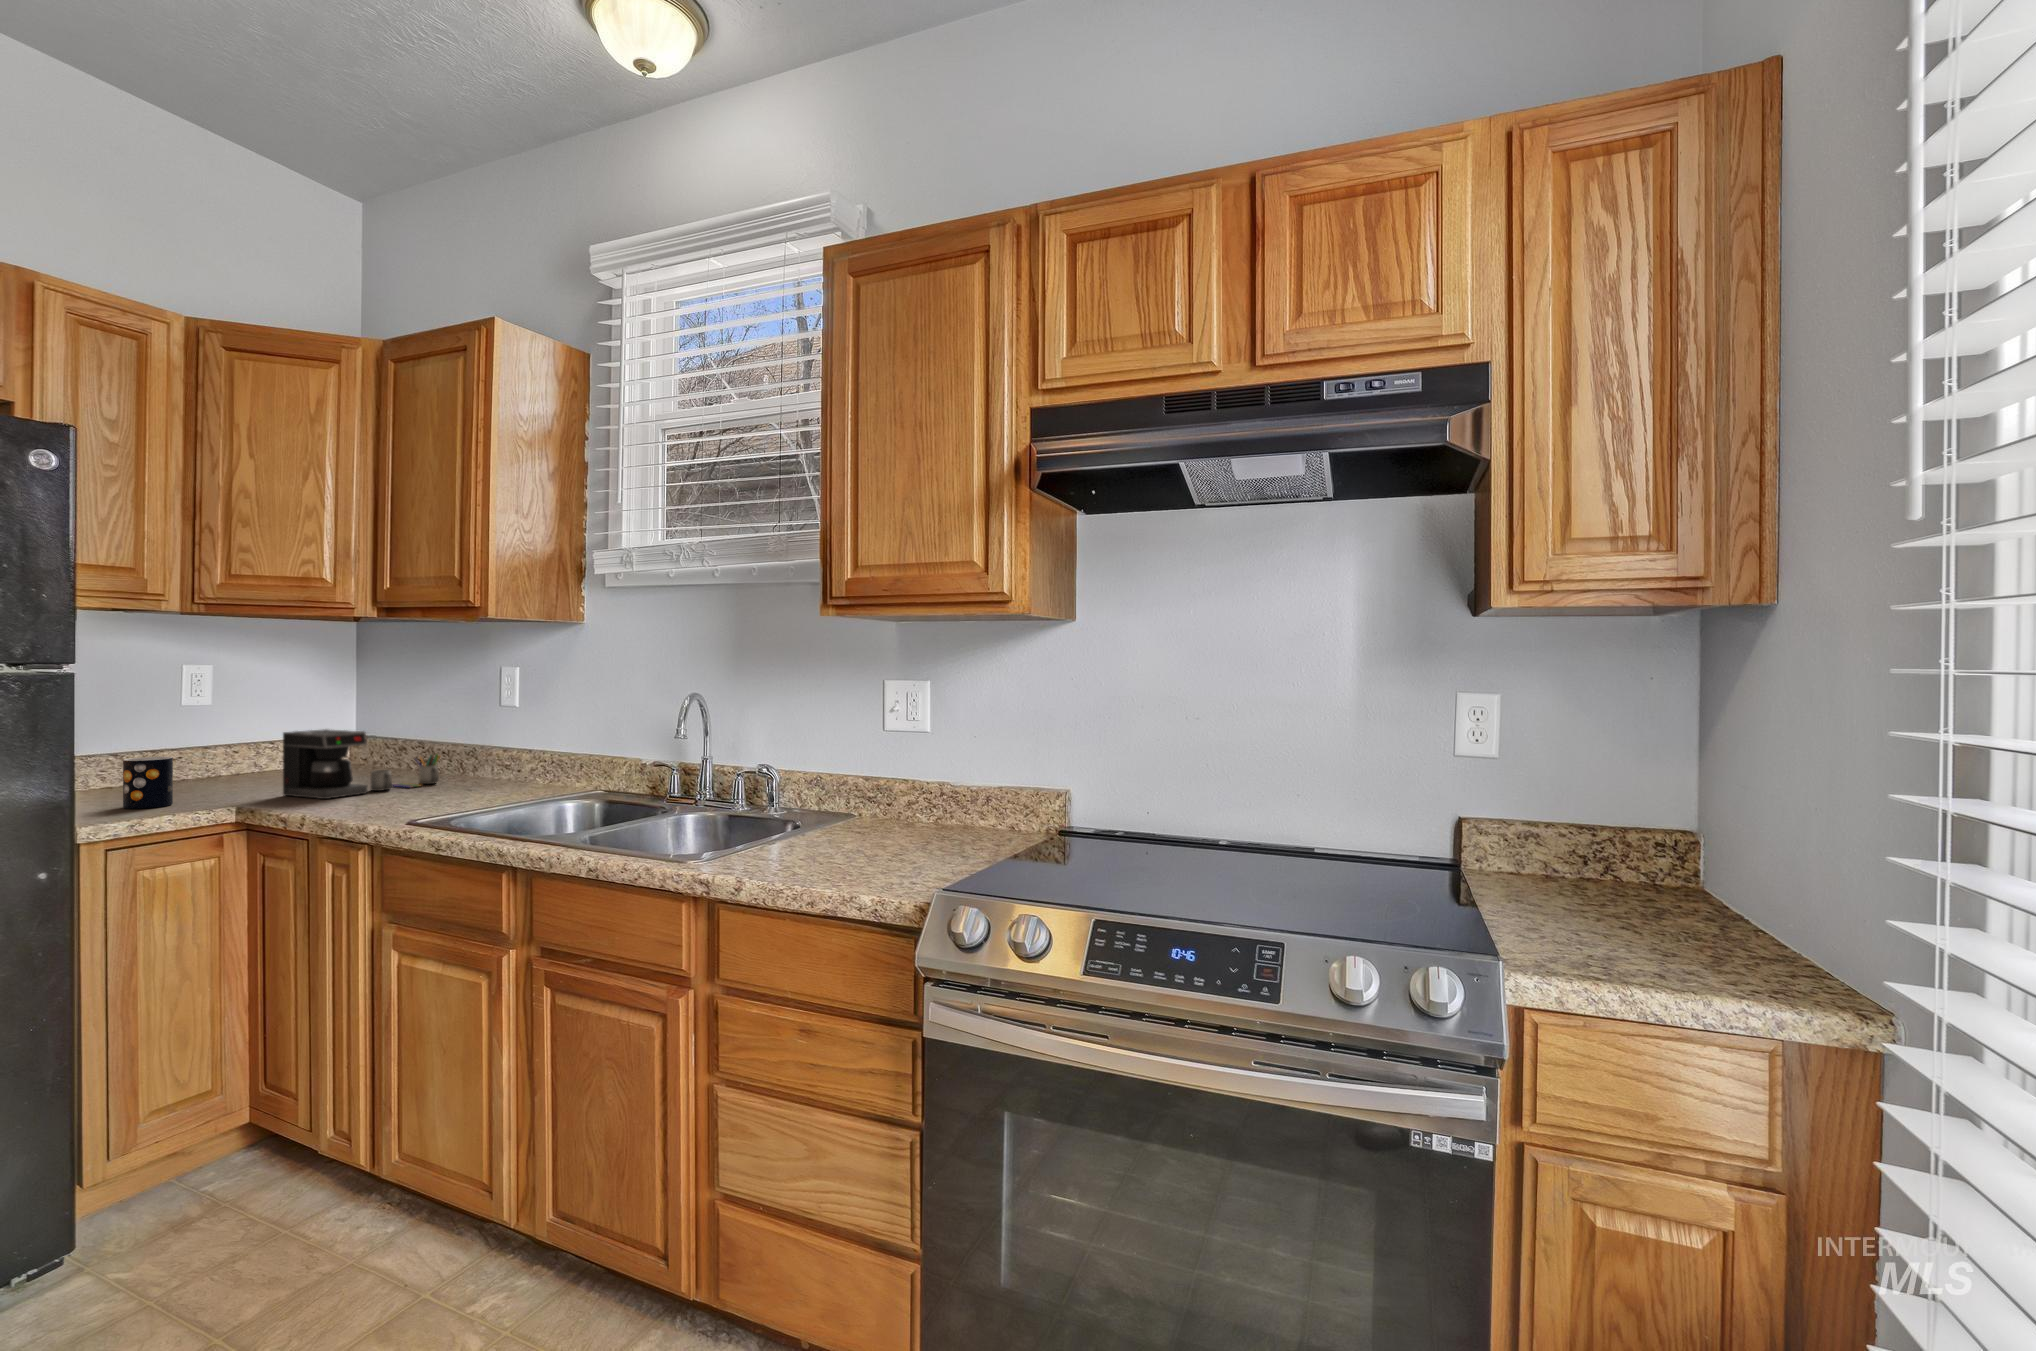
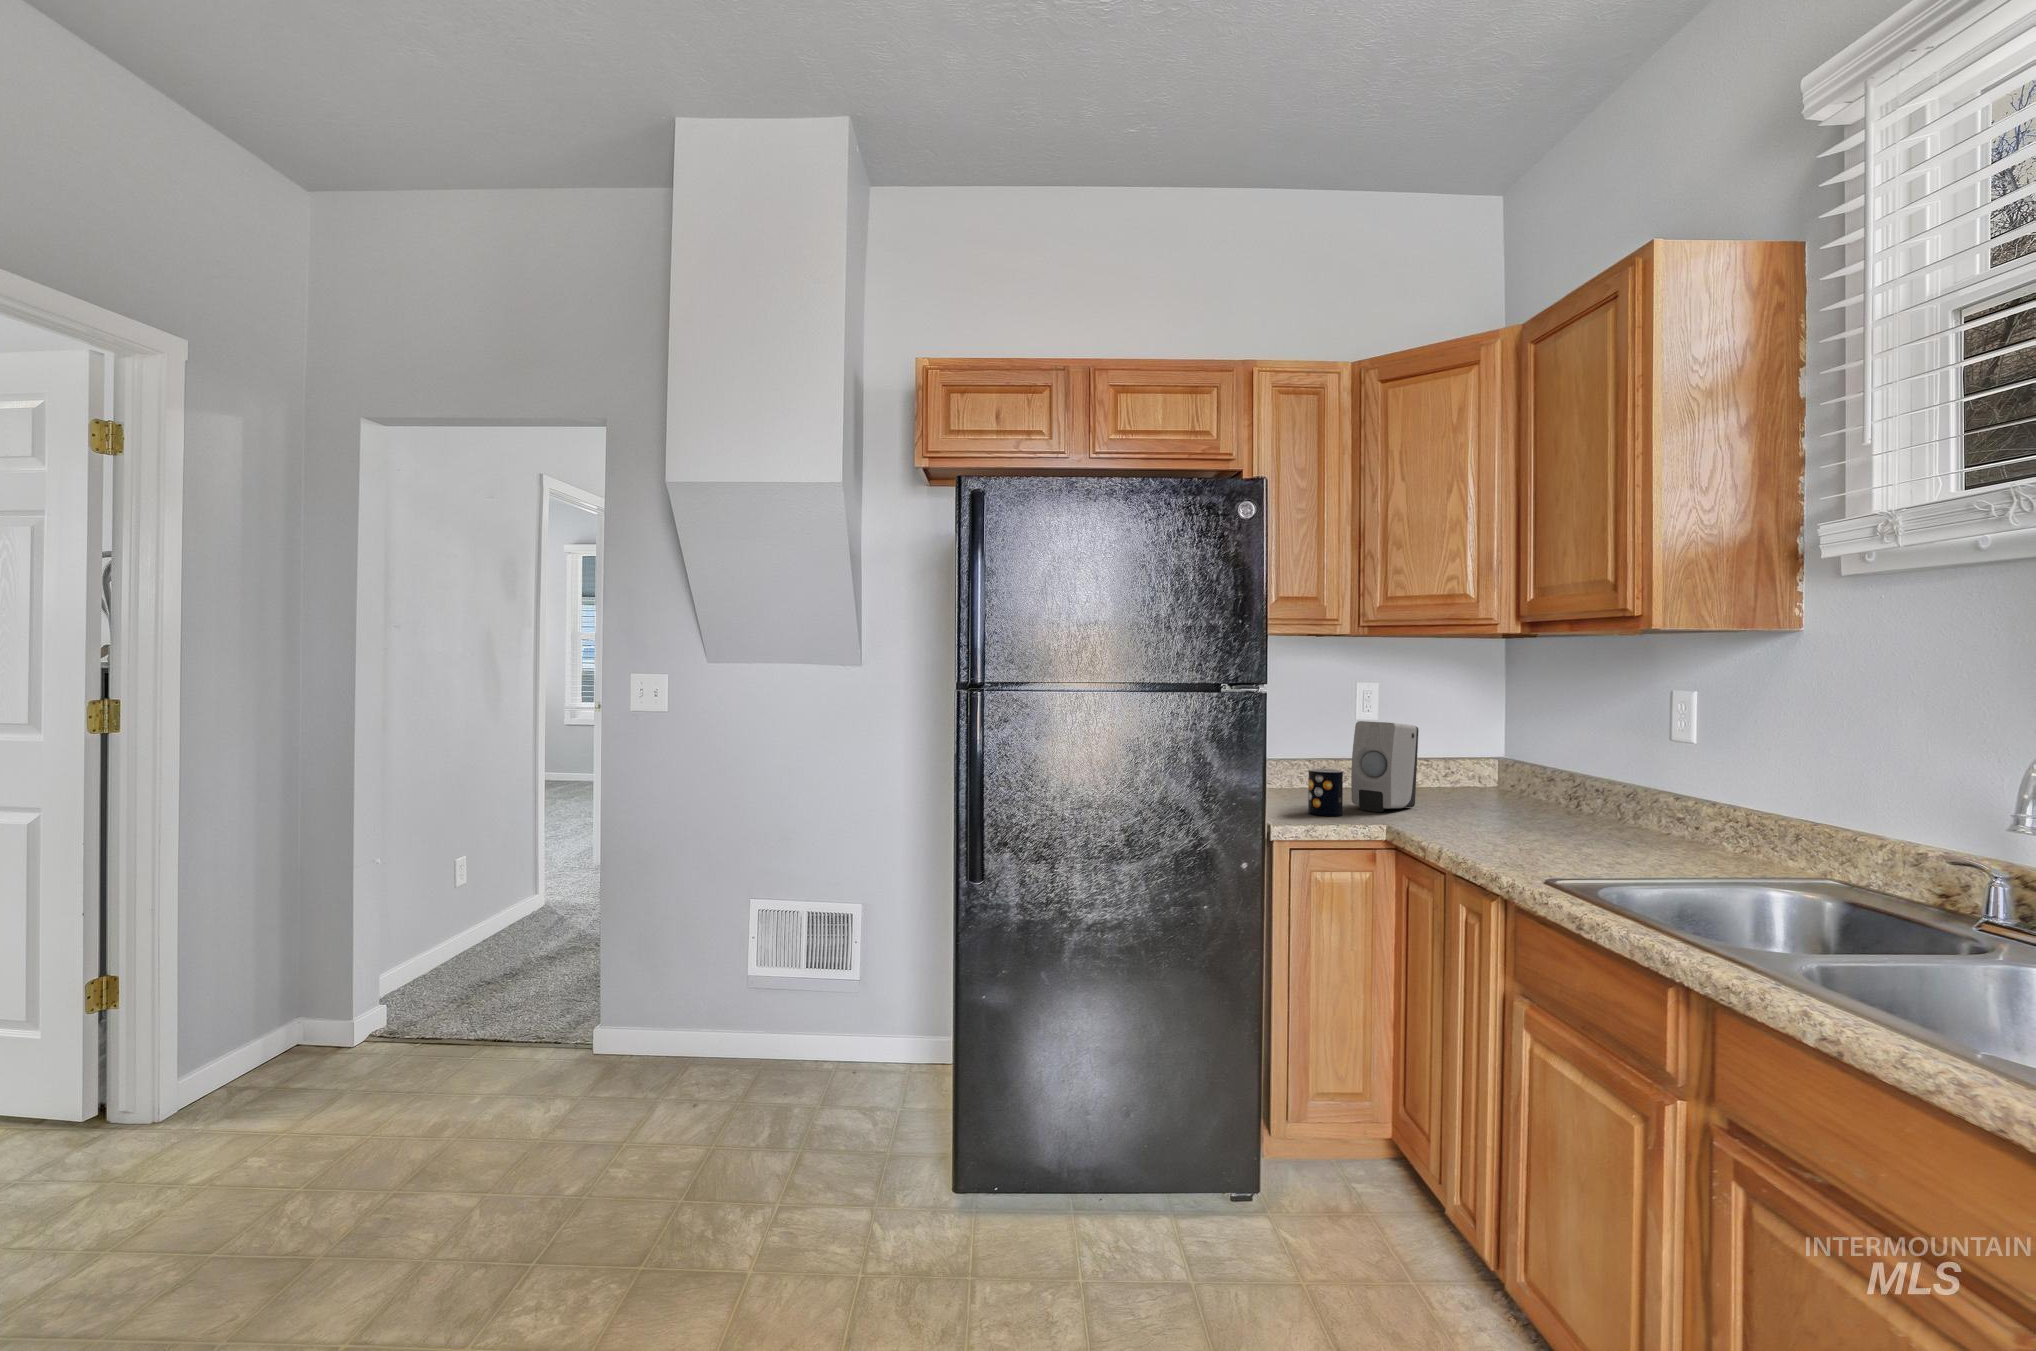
soap dispenser: none [182,703,266,797] -> present [1351,721,1419,812]
coffee maker: present [283,729,440,799] -> none [1429,755,1591,831]

